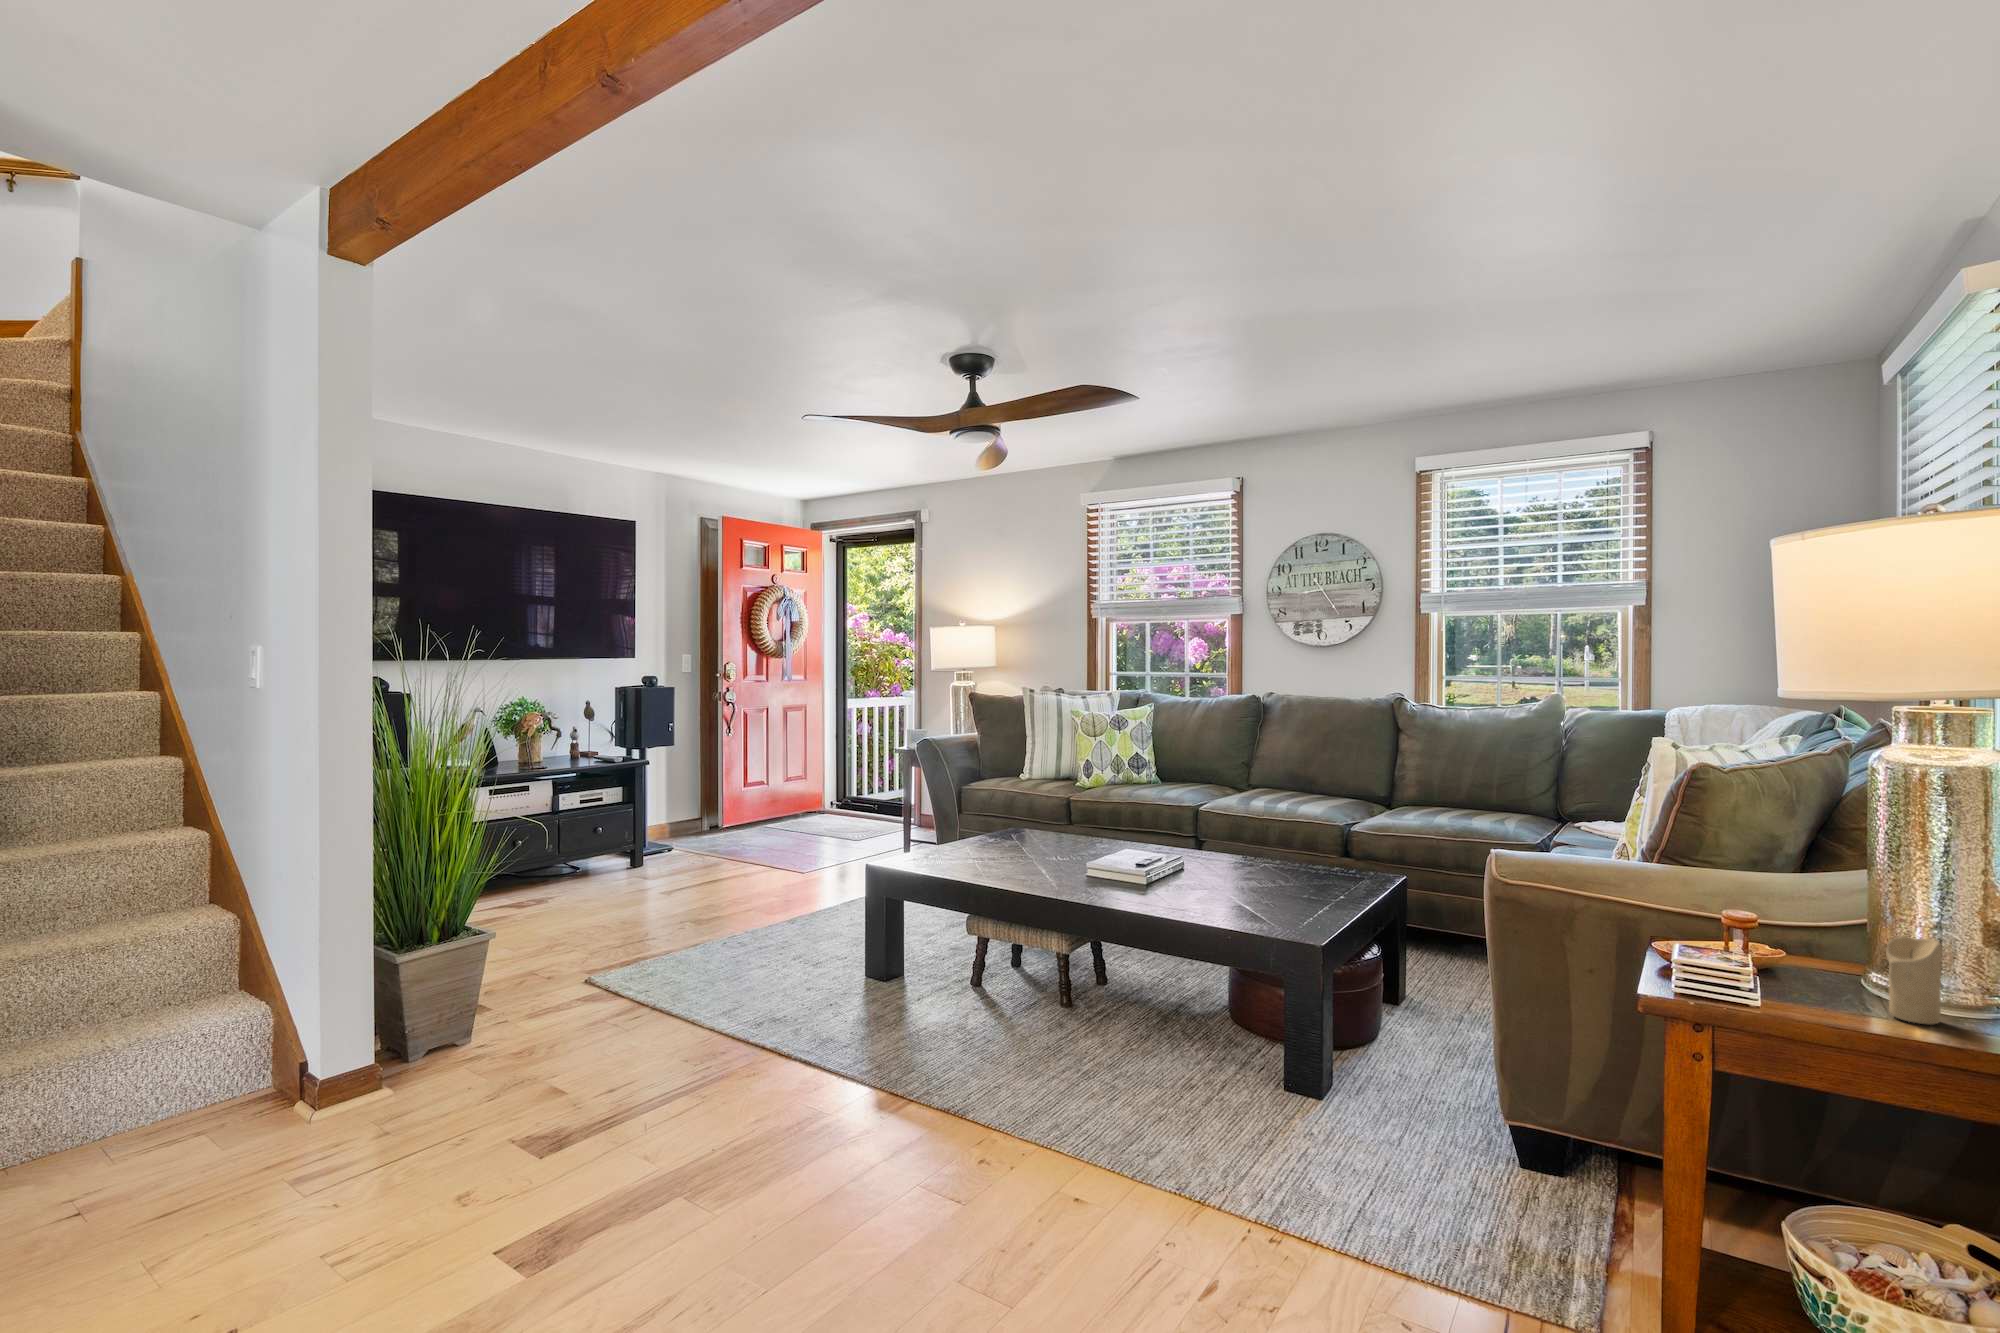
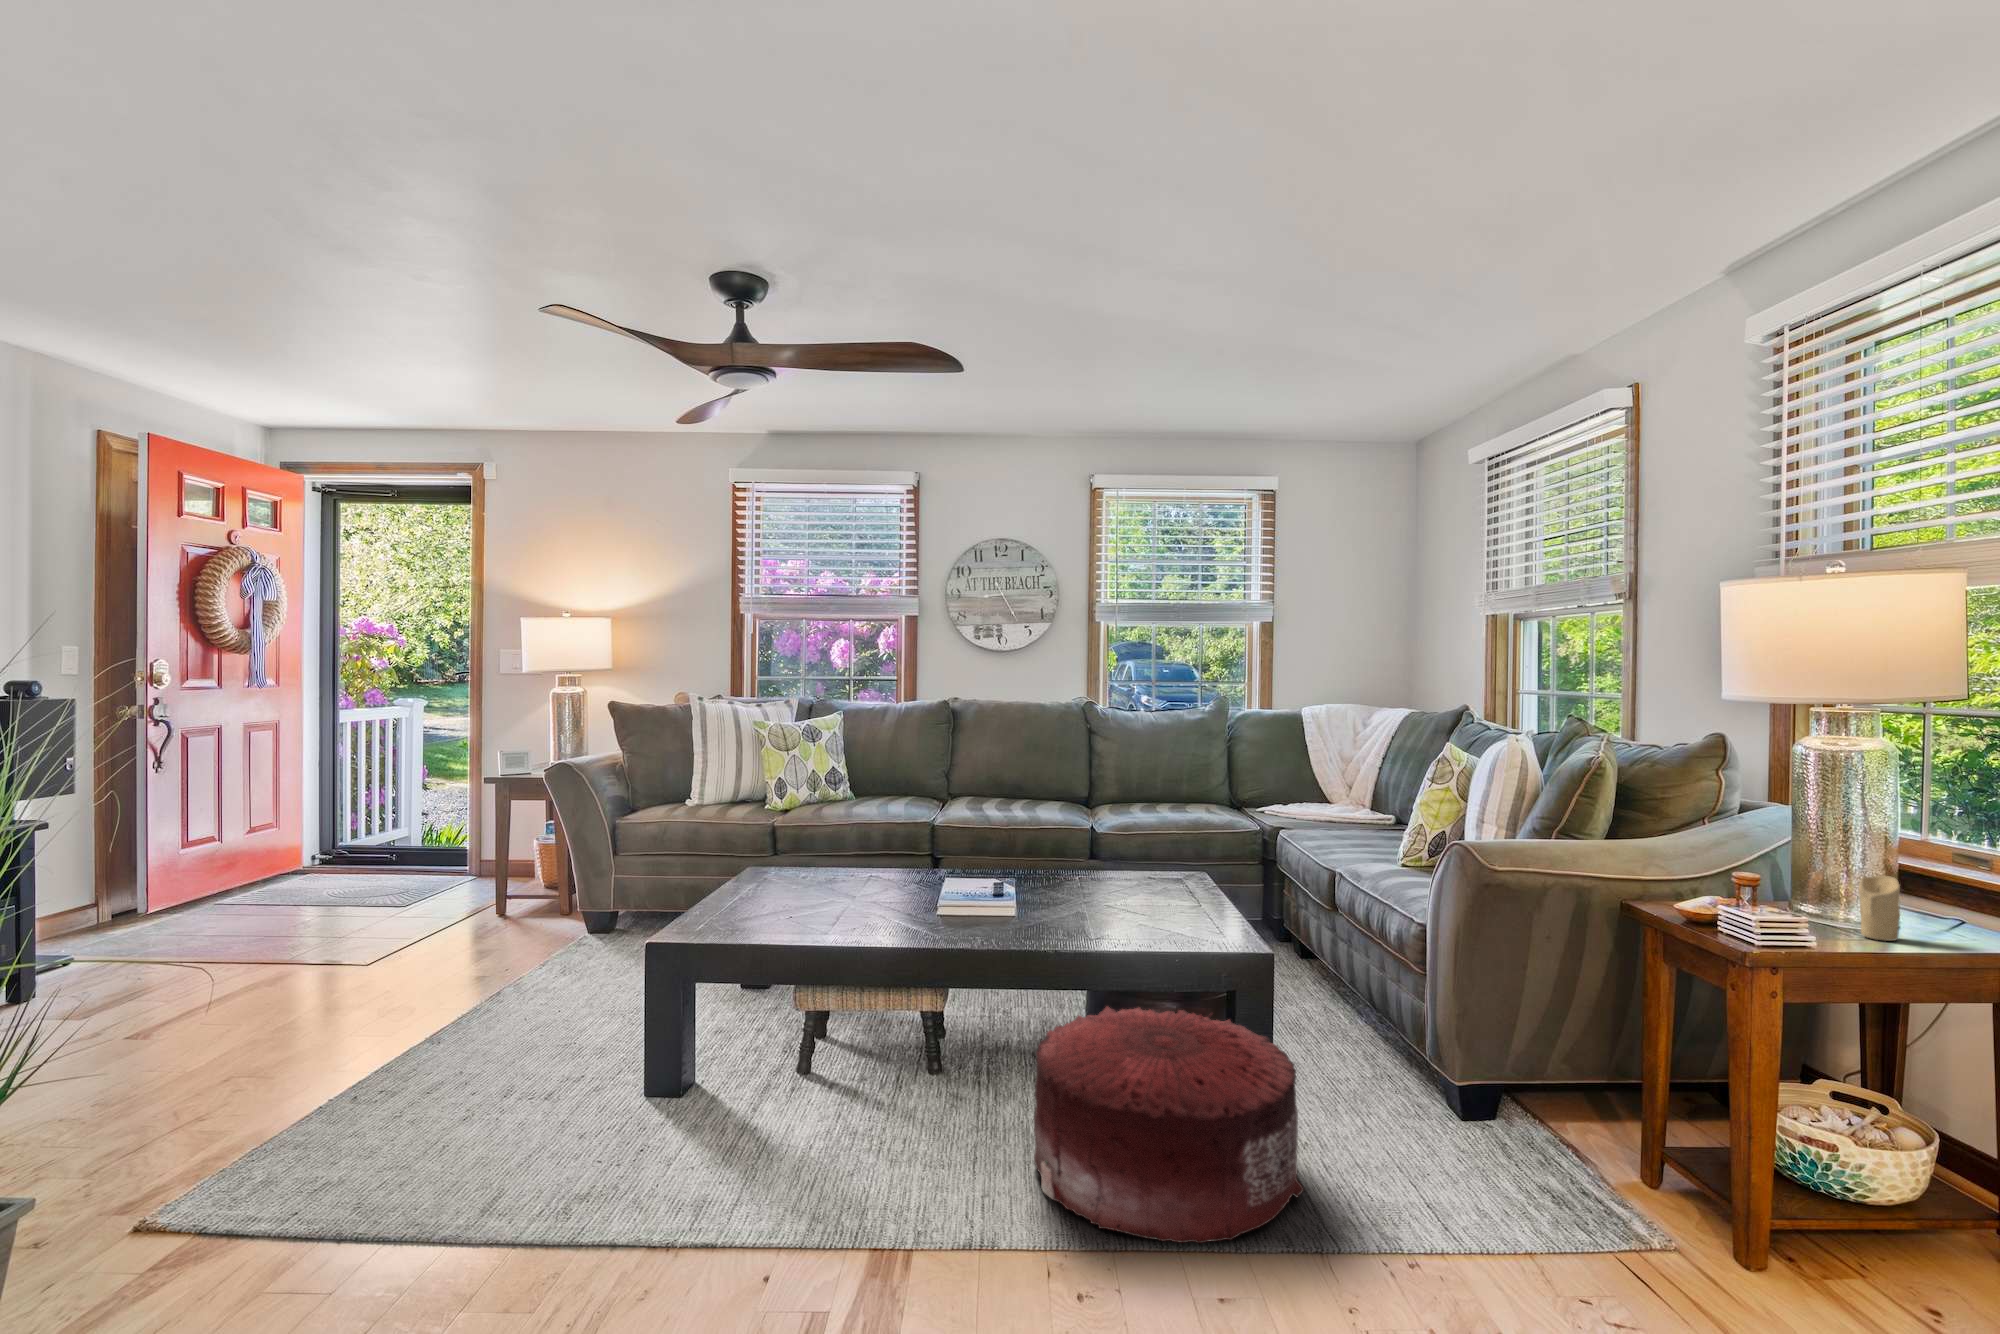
pouf: none [1025,968,1262,1170] -> present [1034,1007,1304,1243]

